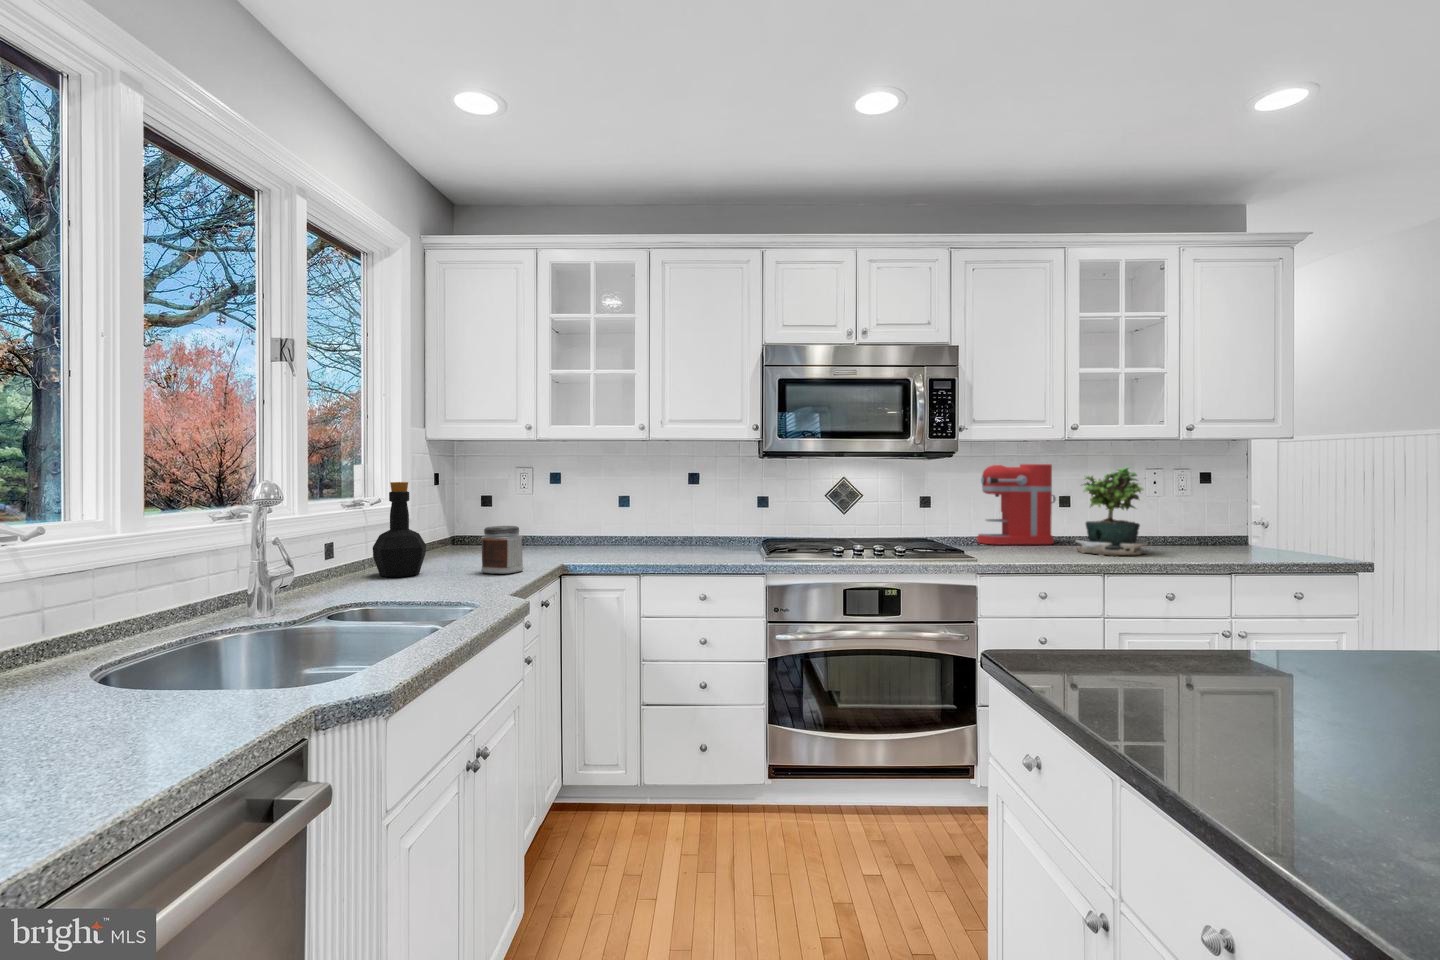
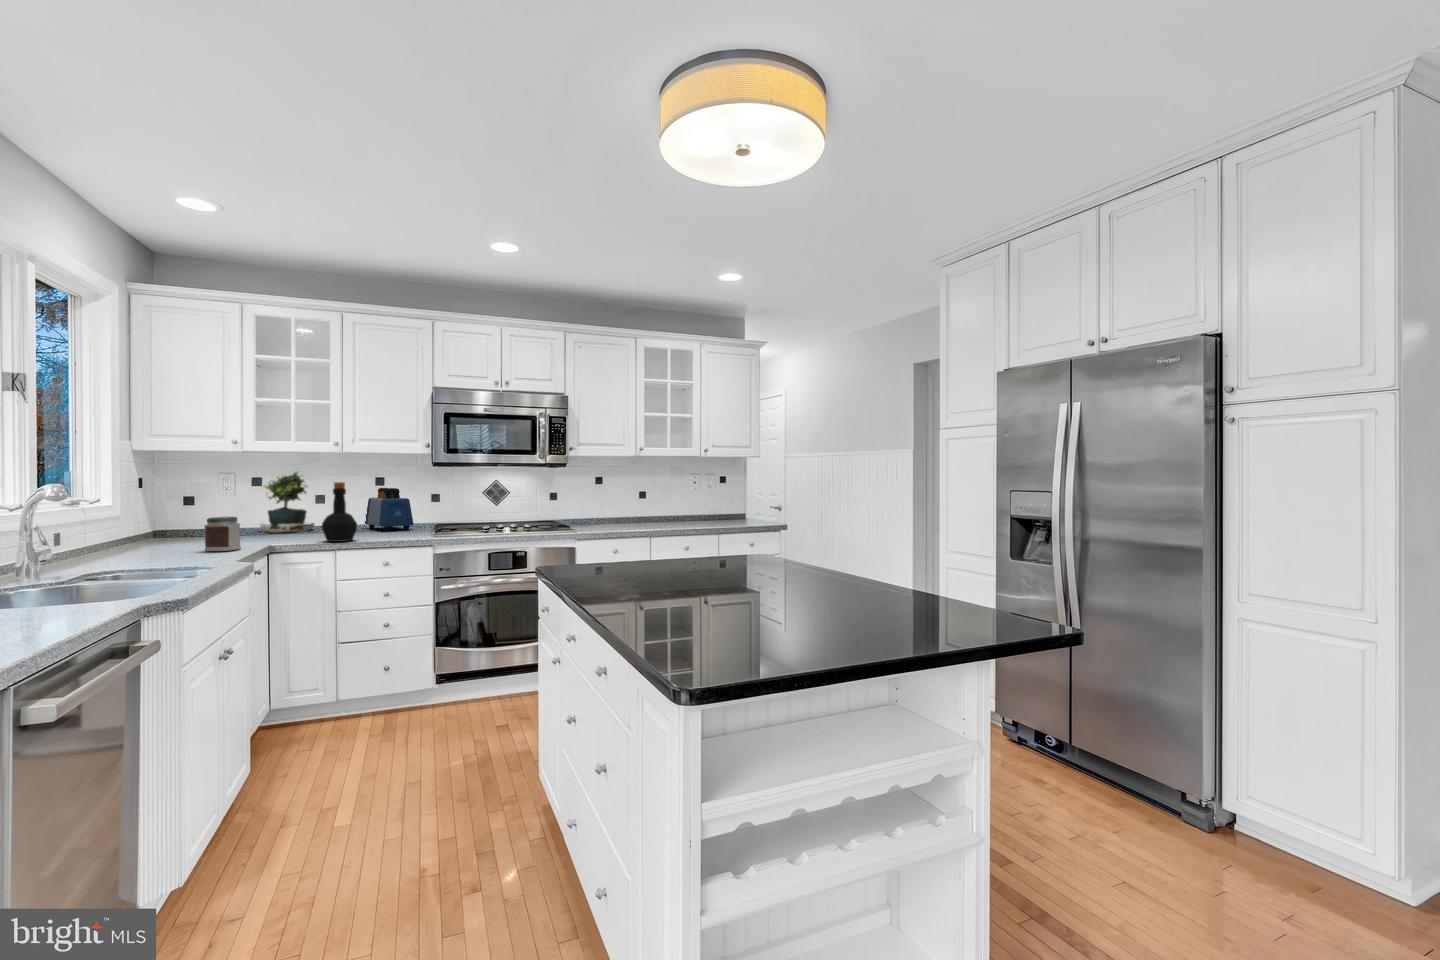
coffee maker: present [977,464,1056,544] -> none [586,471,635,523]
potted plant: present [1076,467,1148,555] -> present [260,472,314,533]
bottle: present [373,482,426,577] -> present [322,482,357,542]
toaster: none [677,487,737,547] -> present [365,488,413,531]

